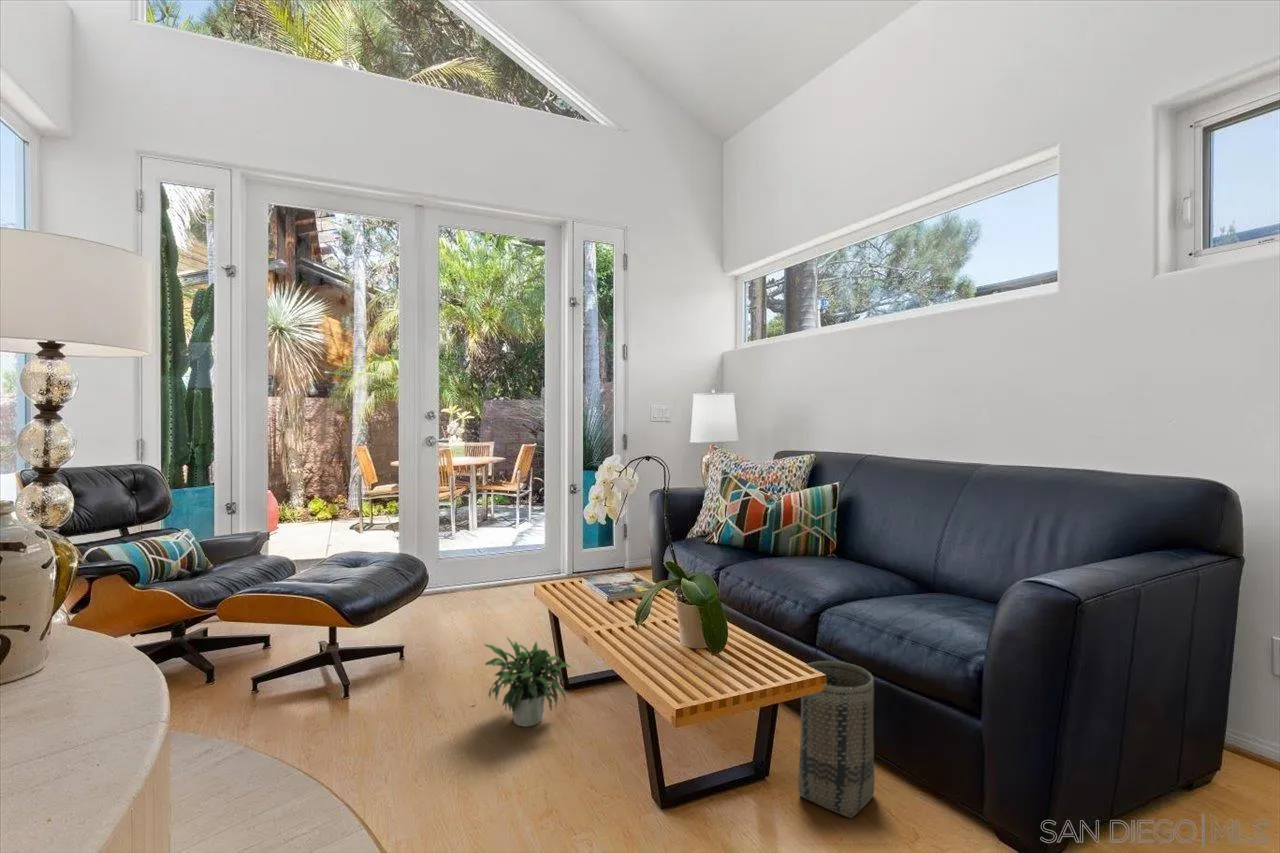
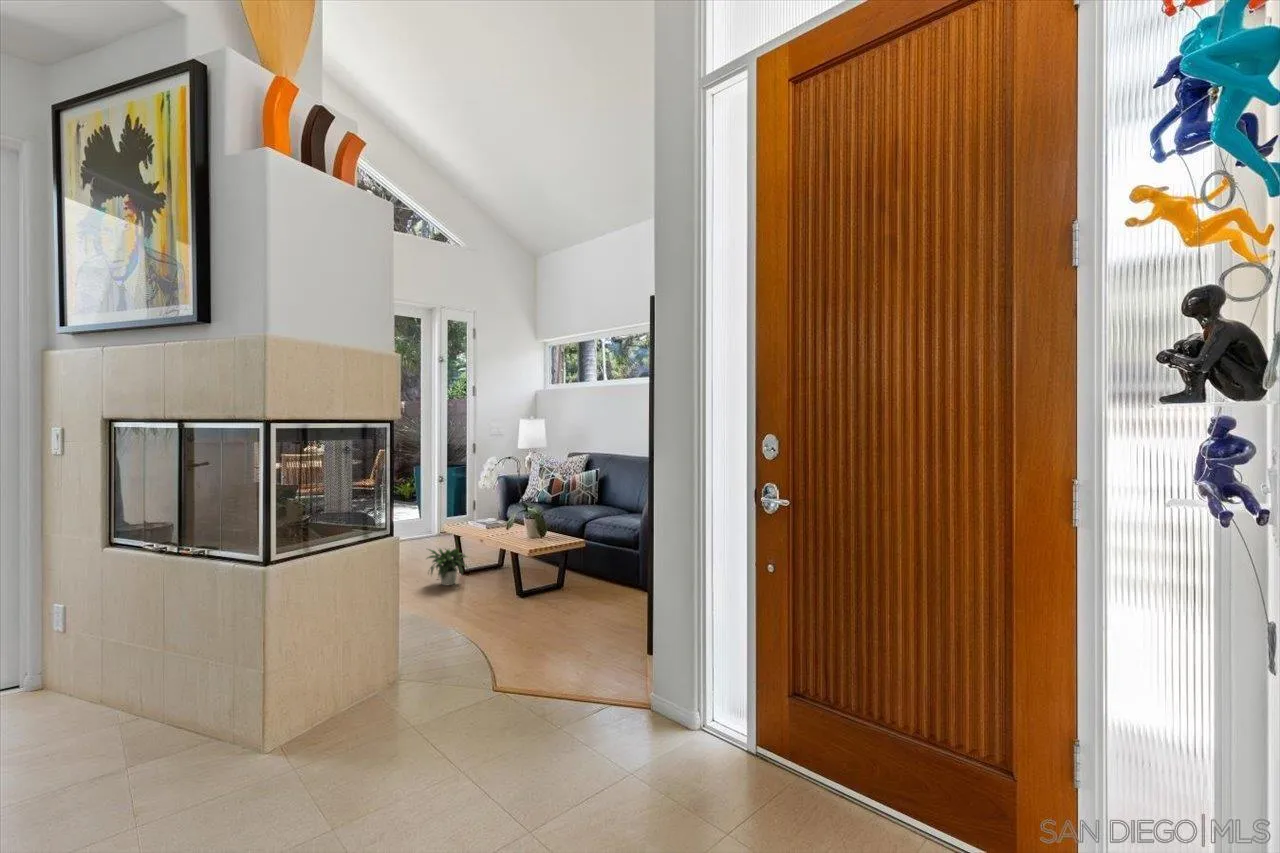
basket: present [798,661,875,818] -> none [573,537,603,592]

